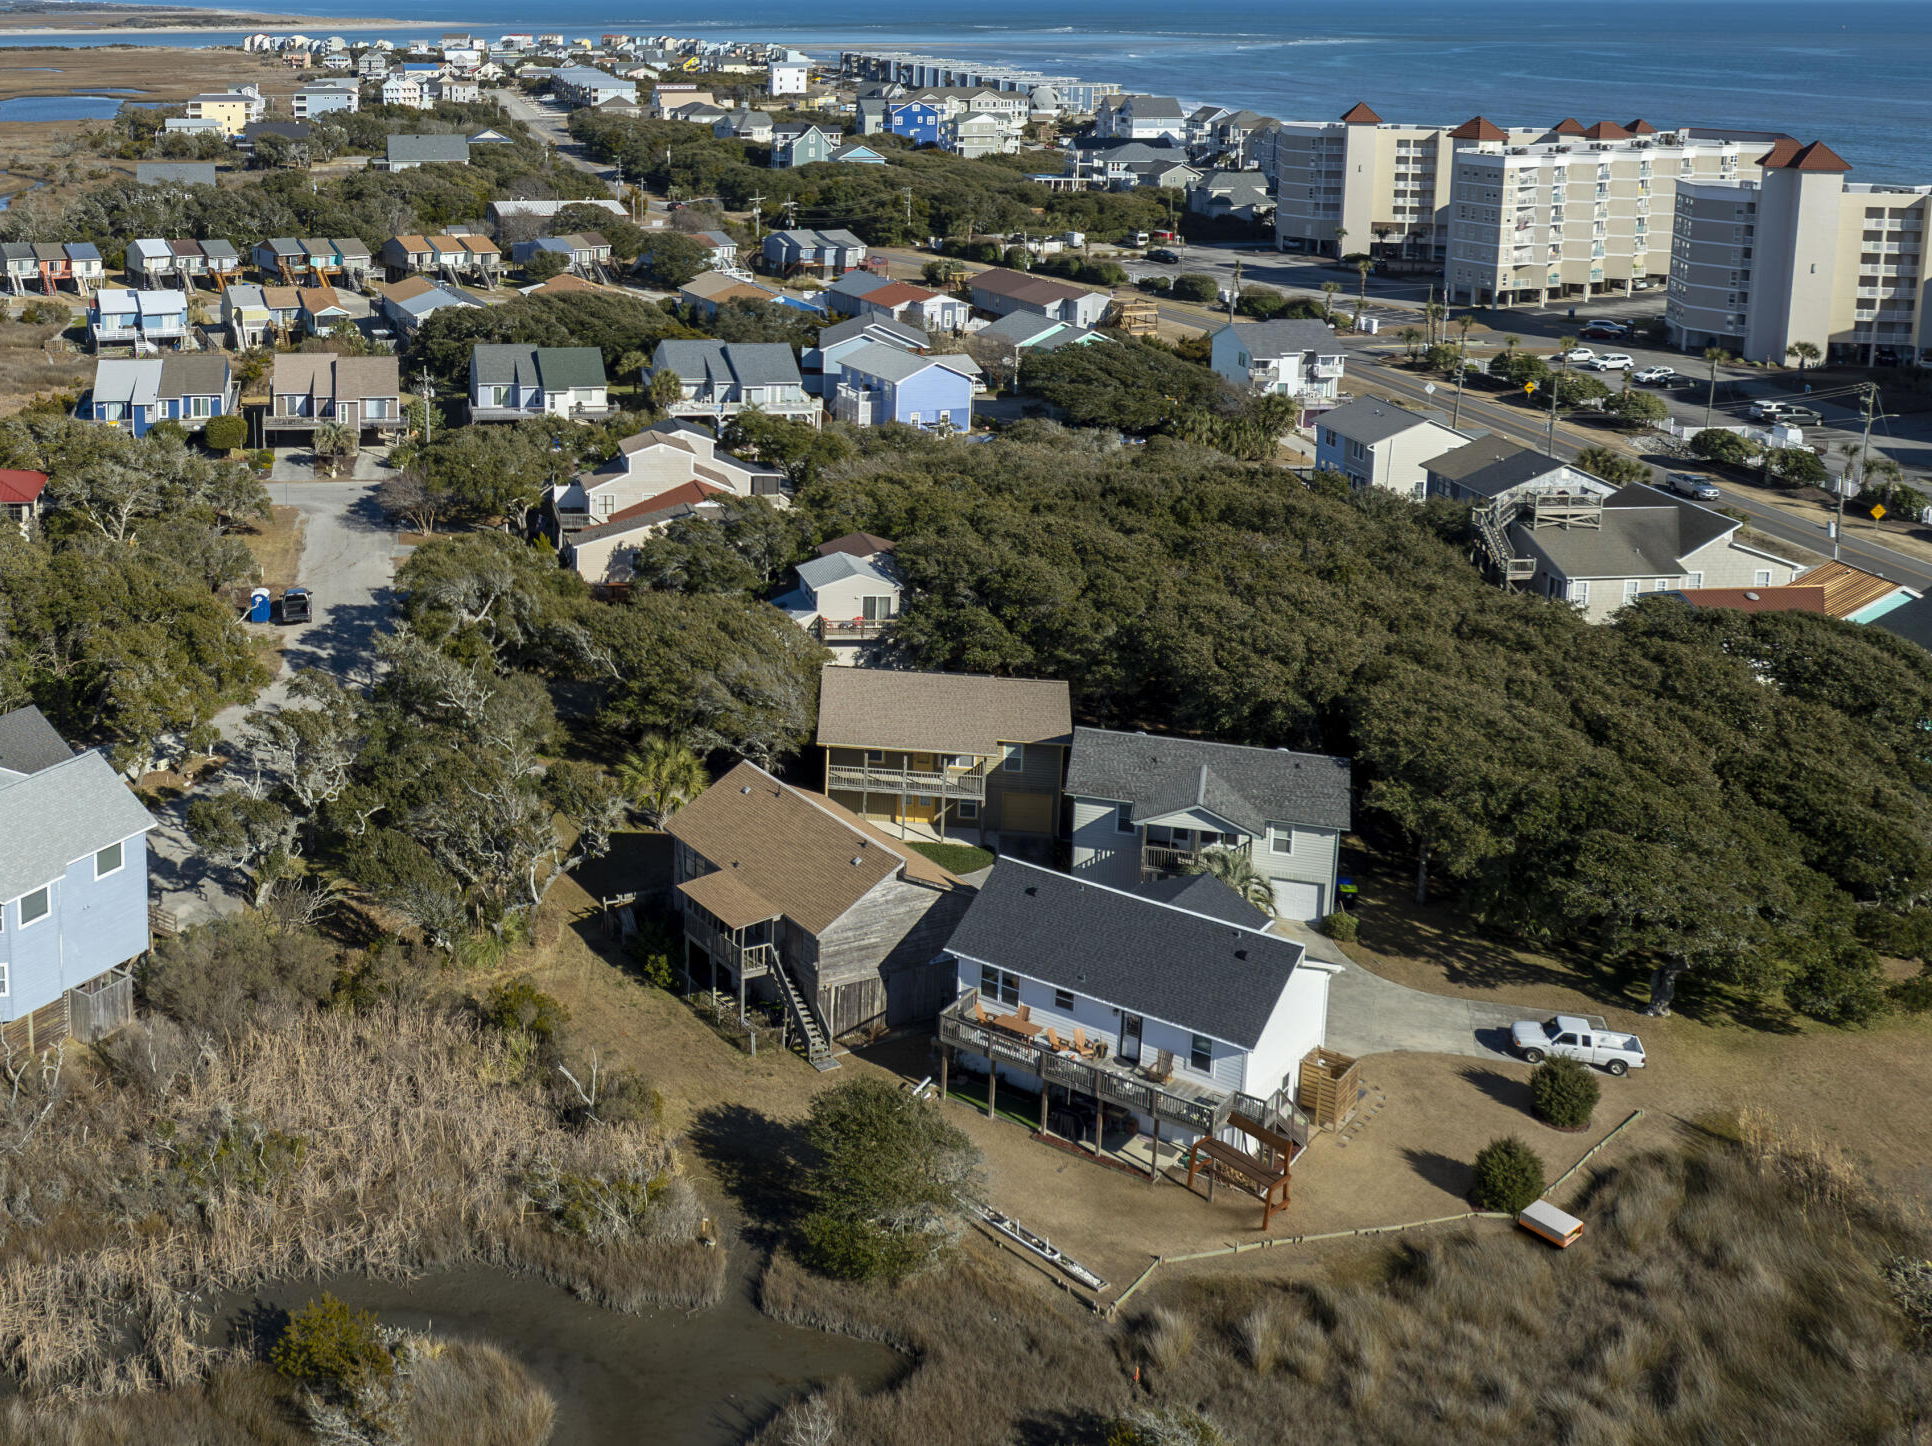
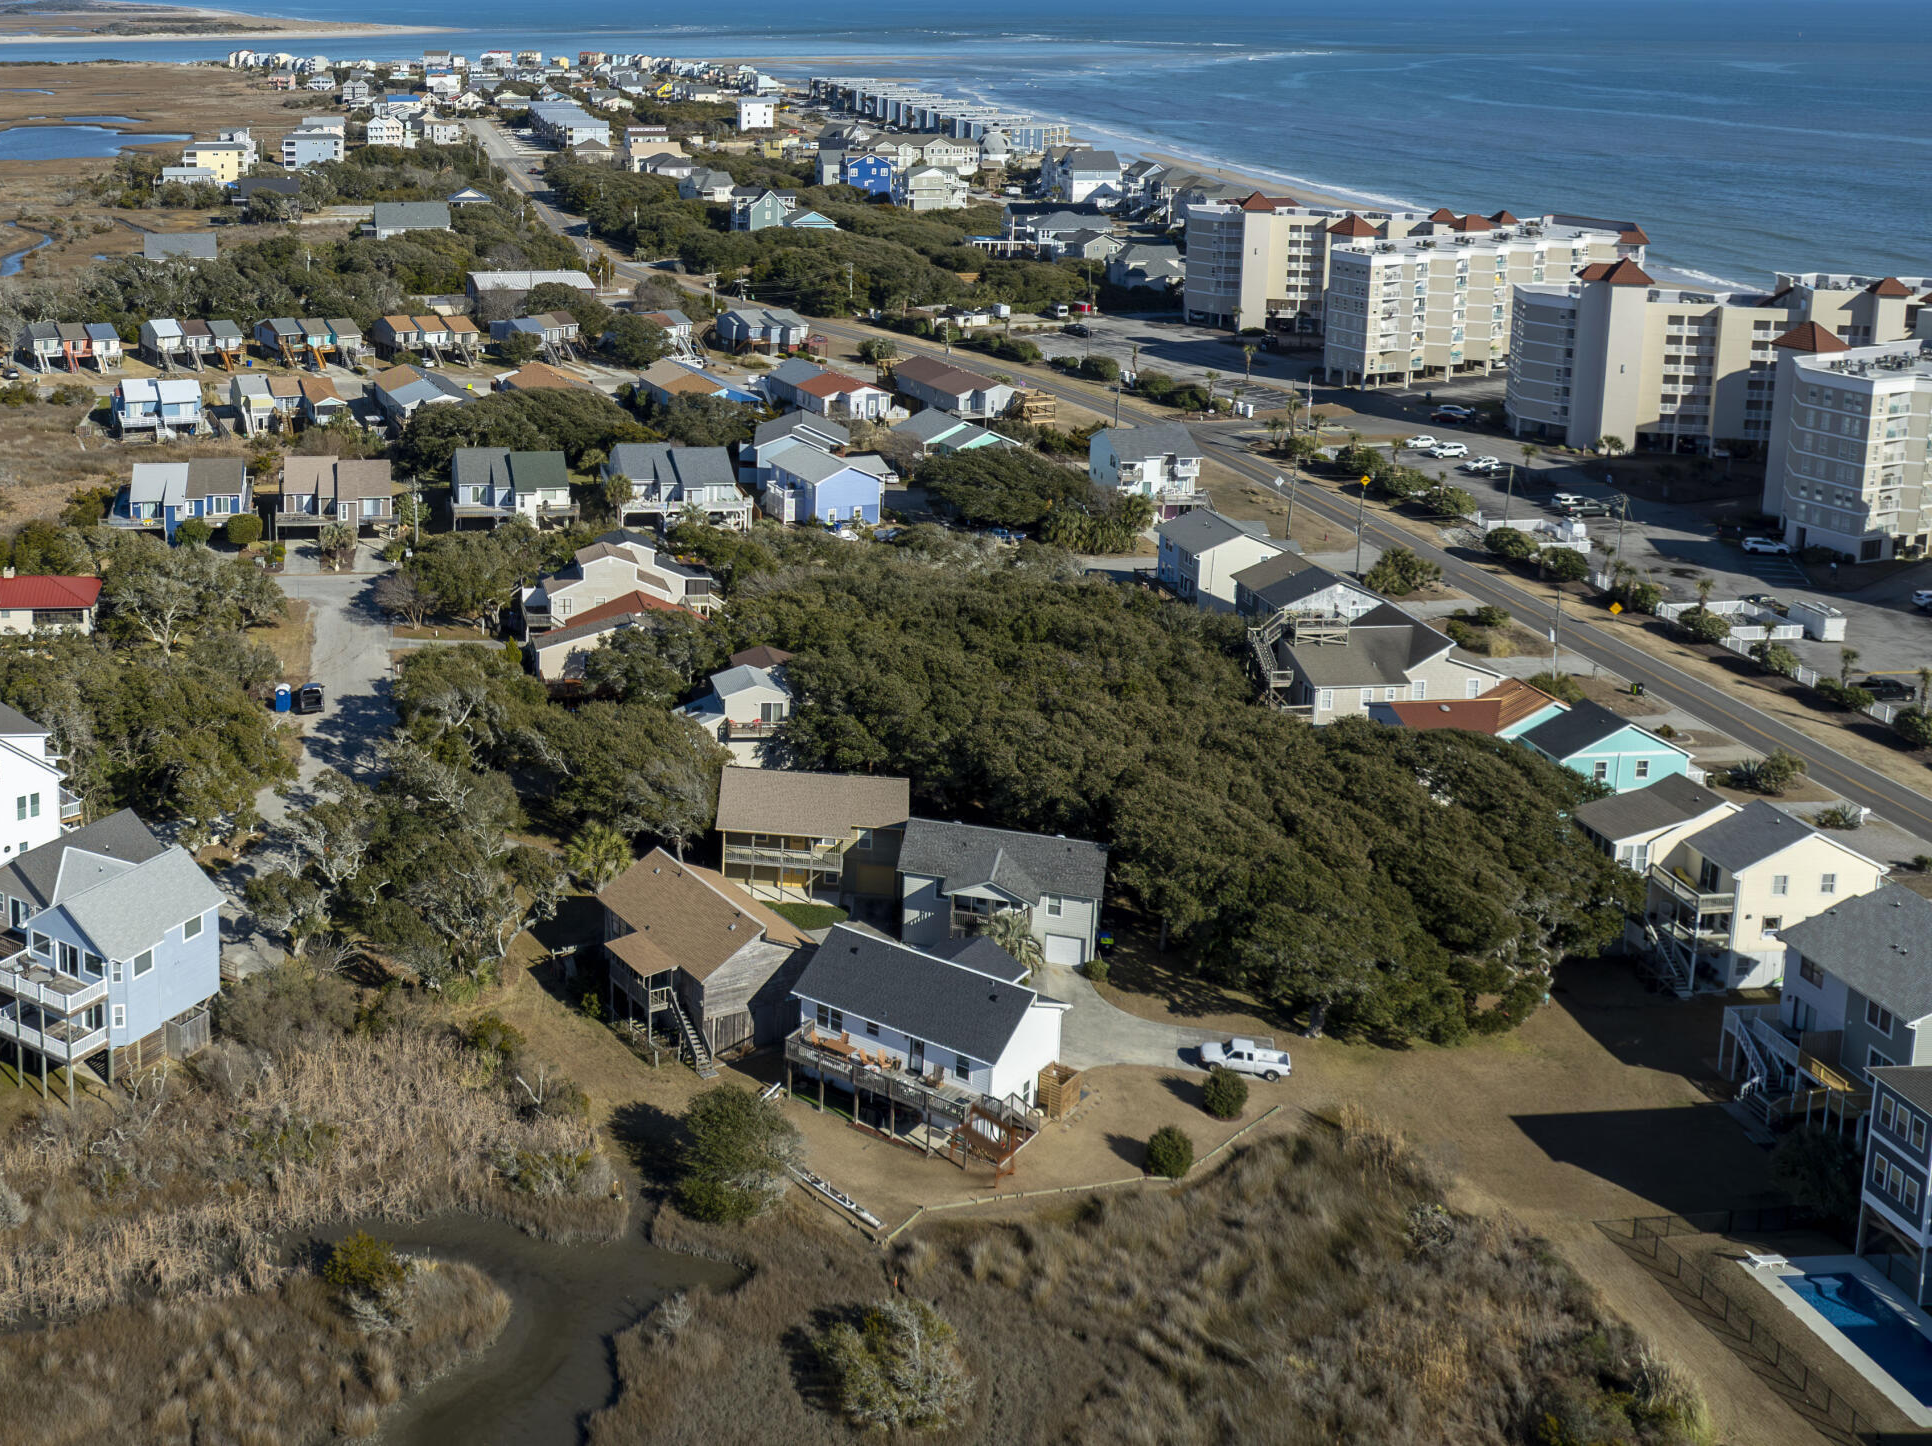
storage box: present [1520,1199,1583,1247] -> none [1168,1166,1209,1198]

